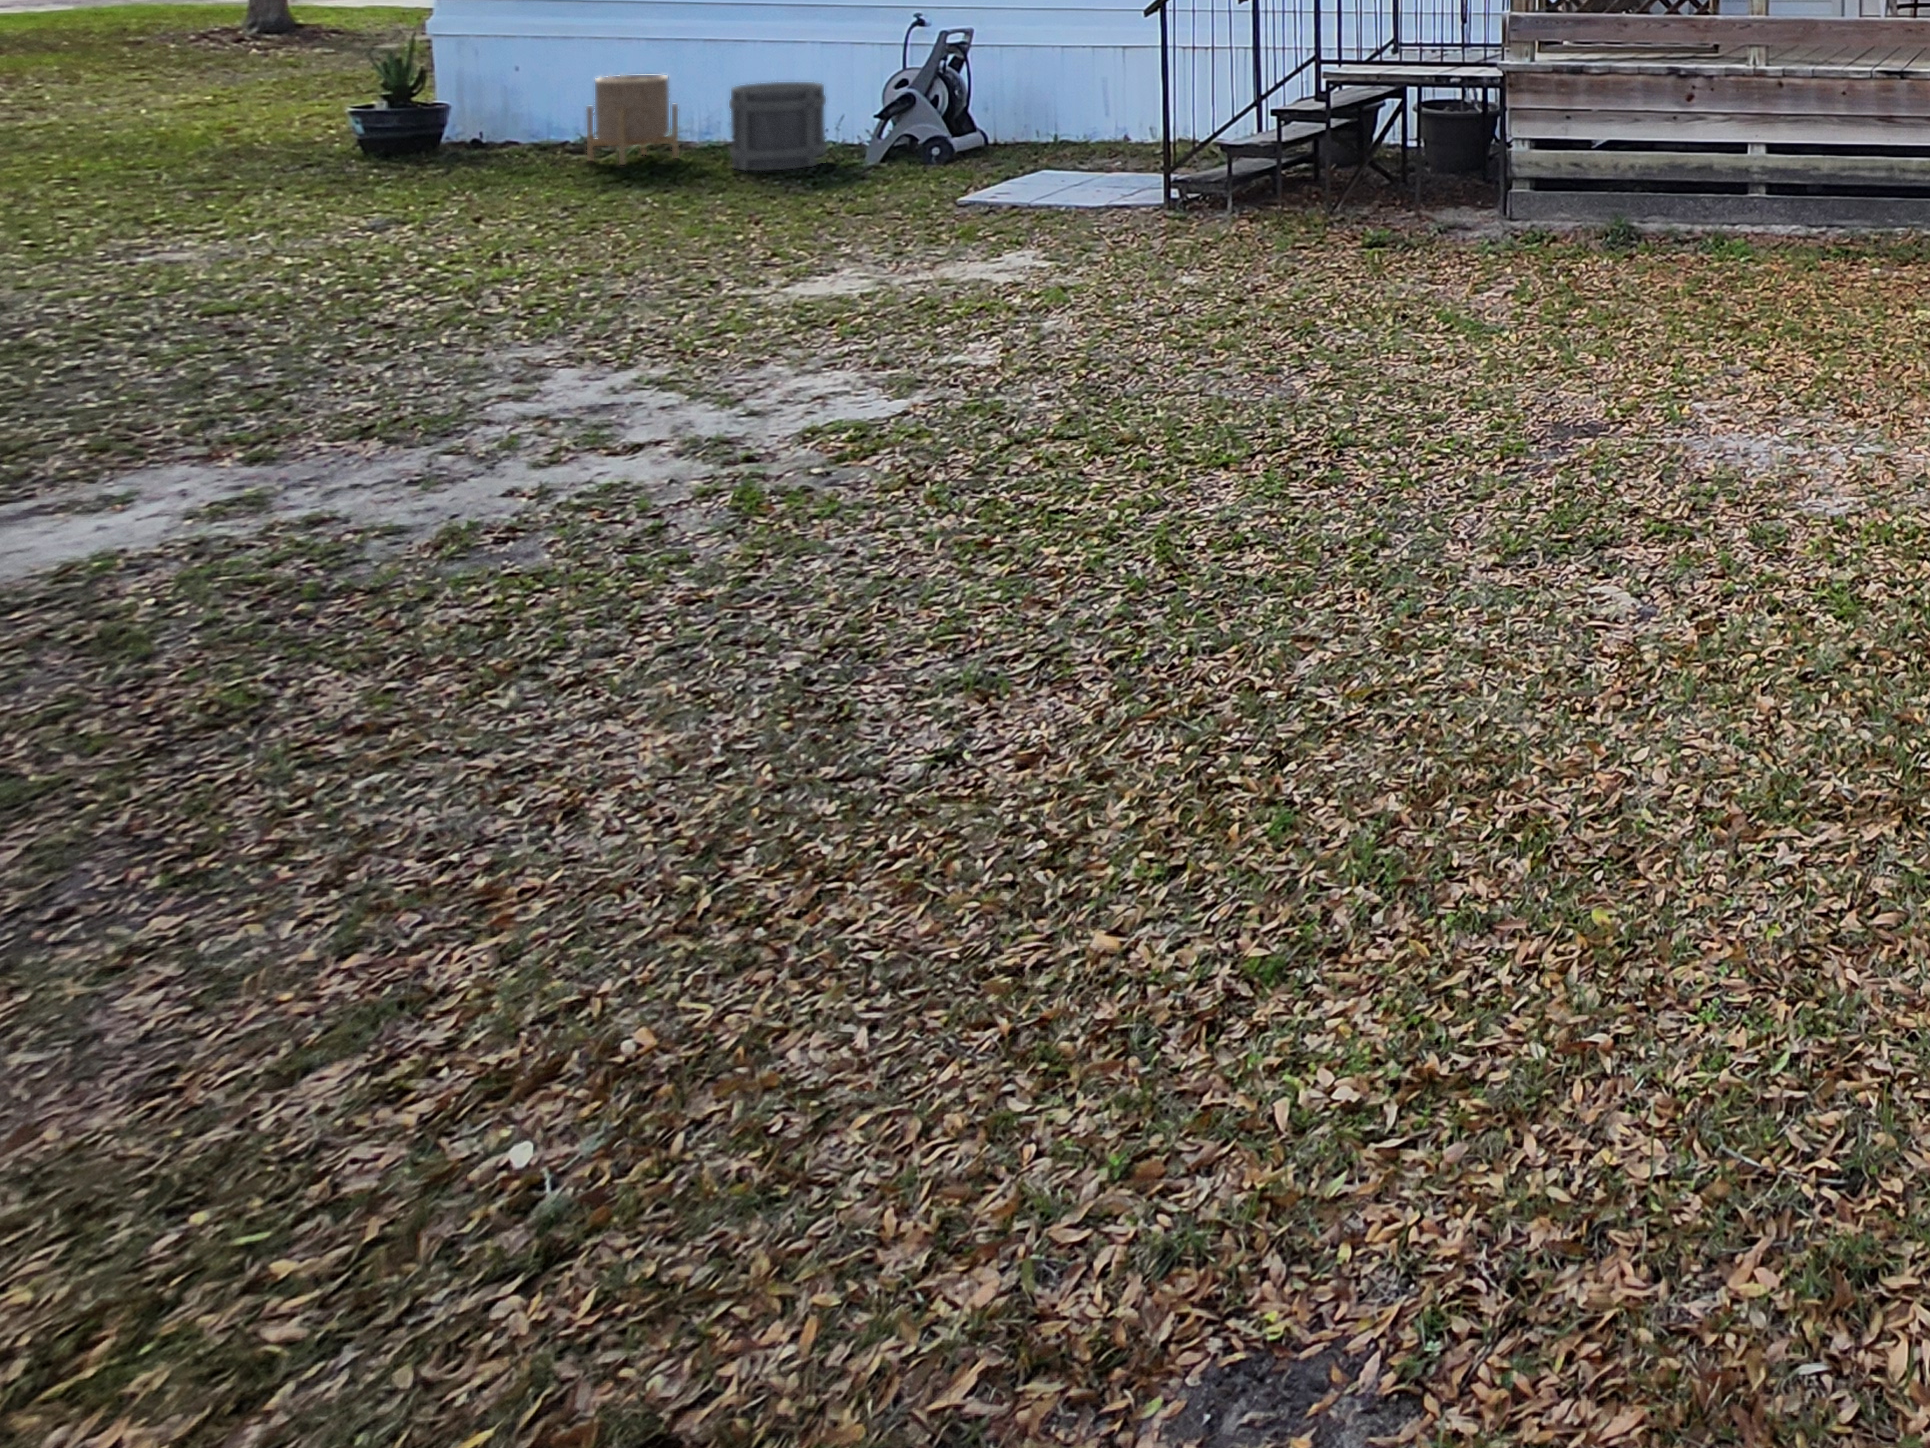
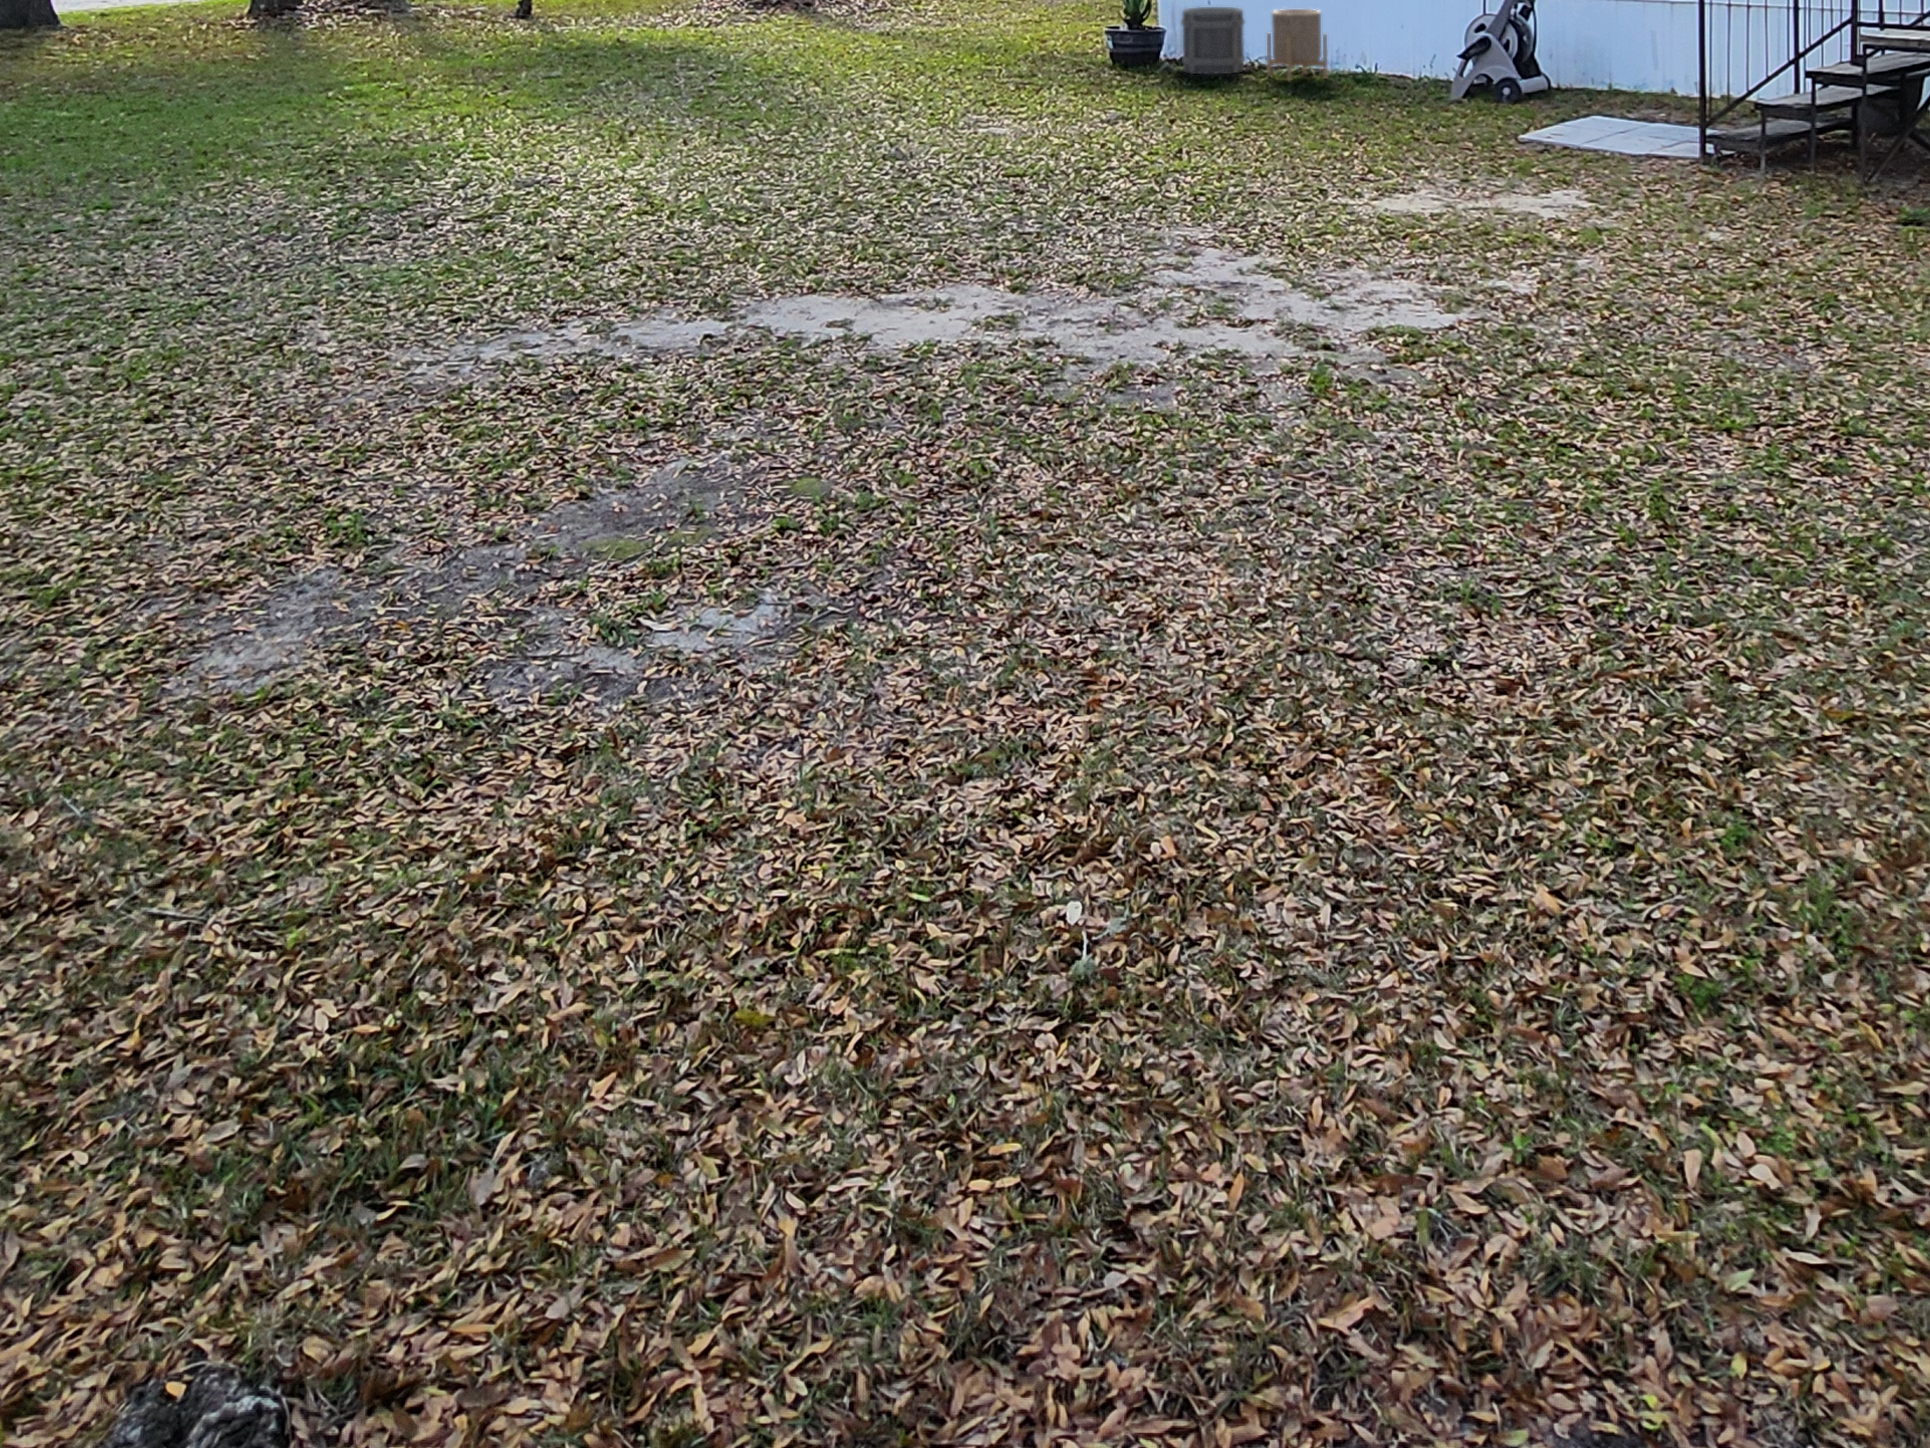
bucket: present [729,82,827,171] -> present [1181,7,1245,74]

